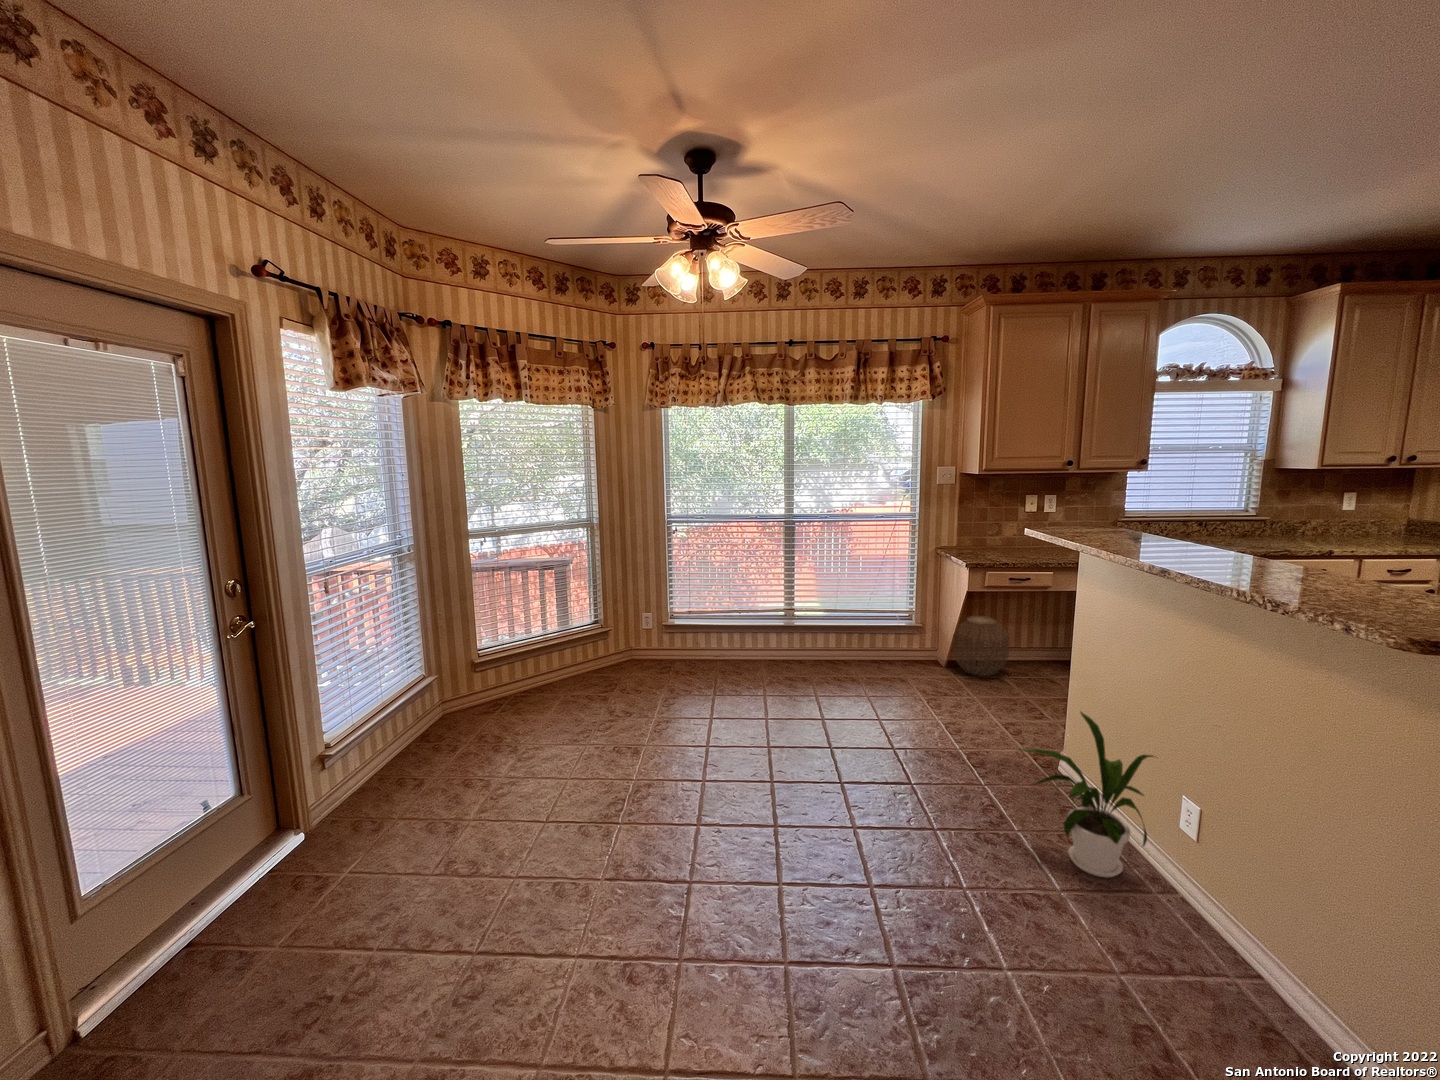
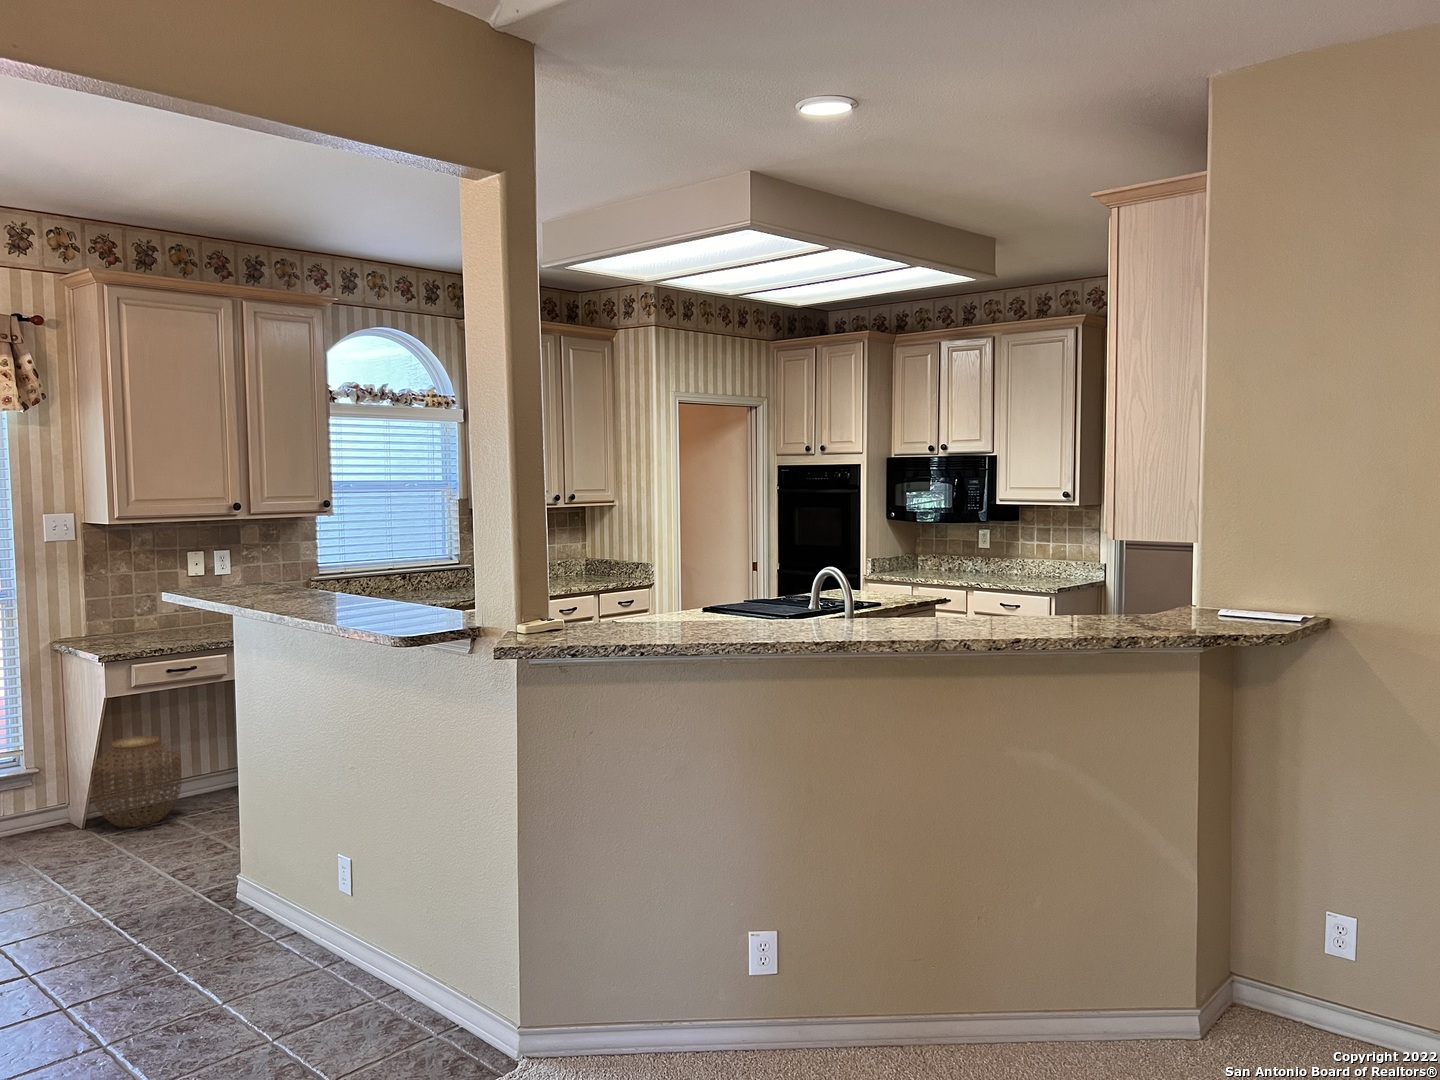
house plant: present [1019,712,1154,877] -> none [158,803,320,995]

